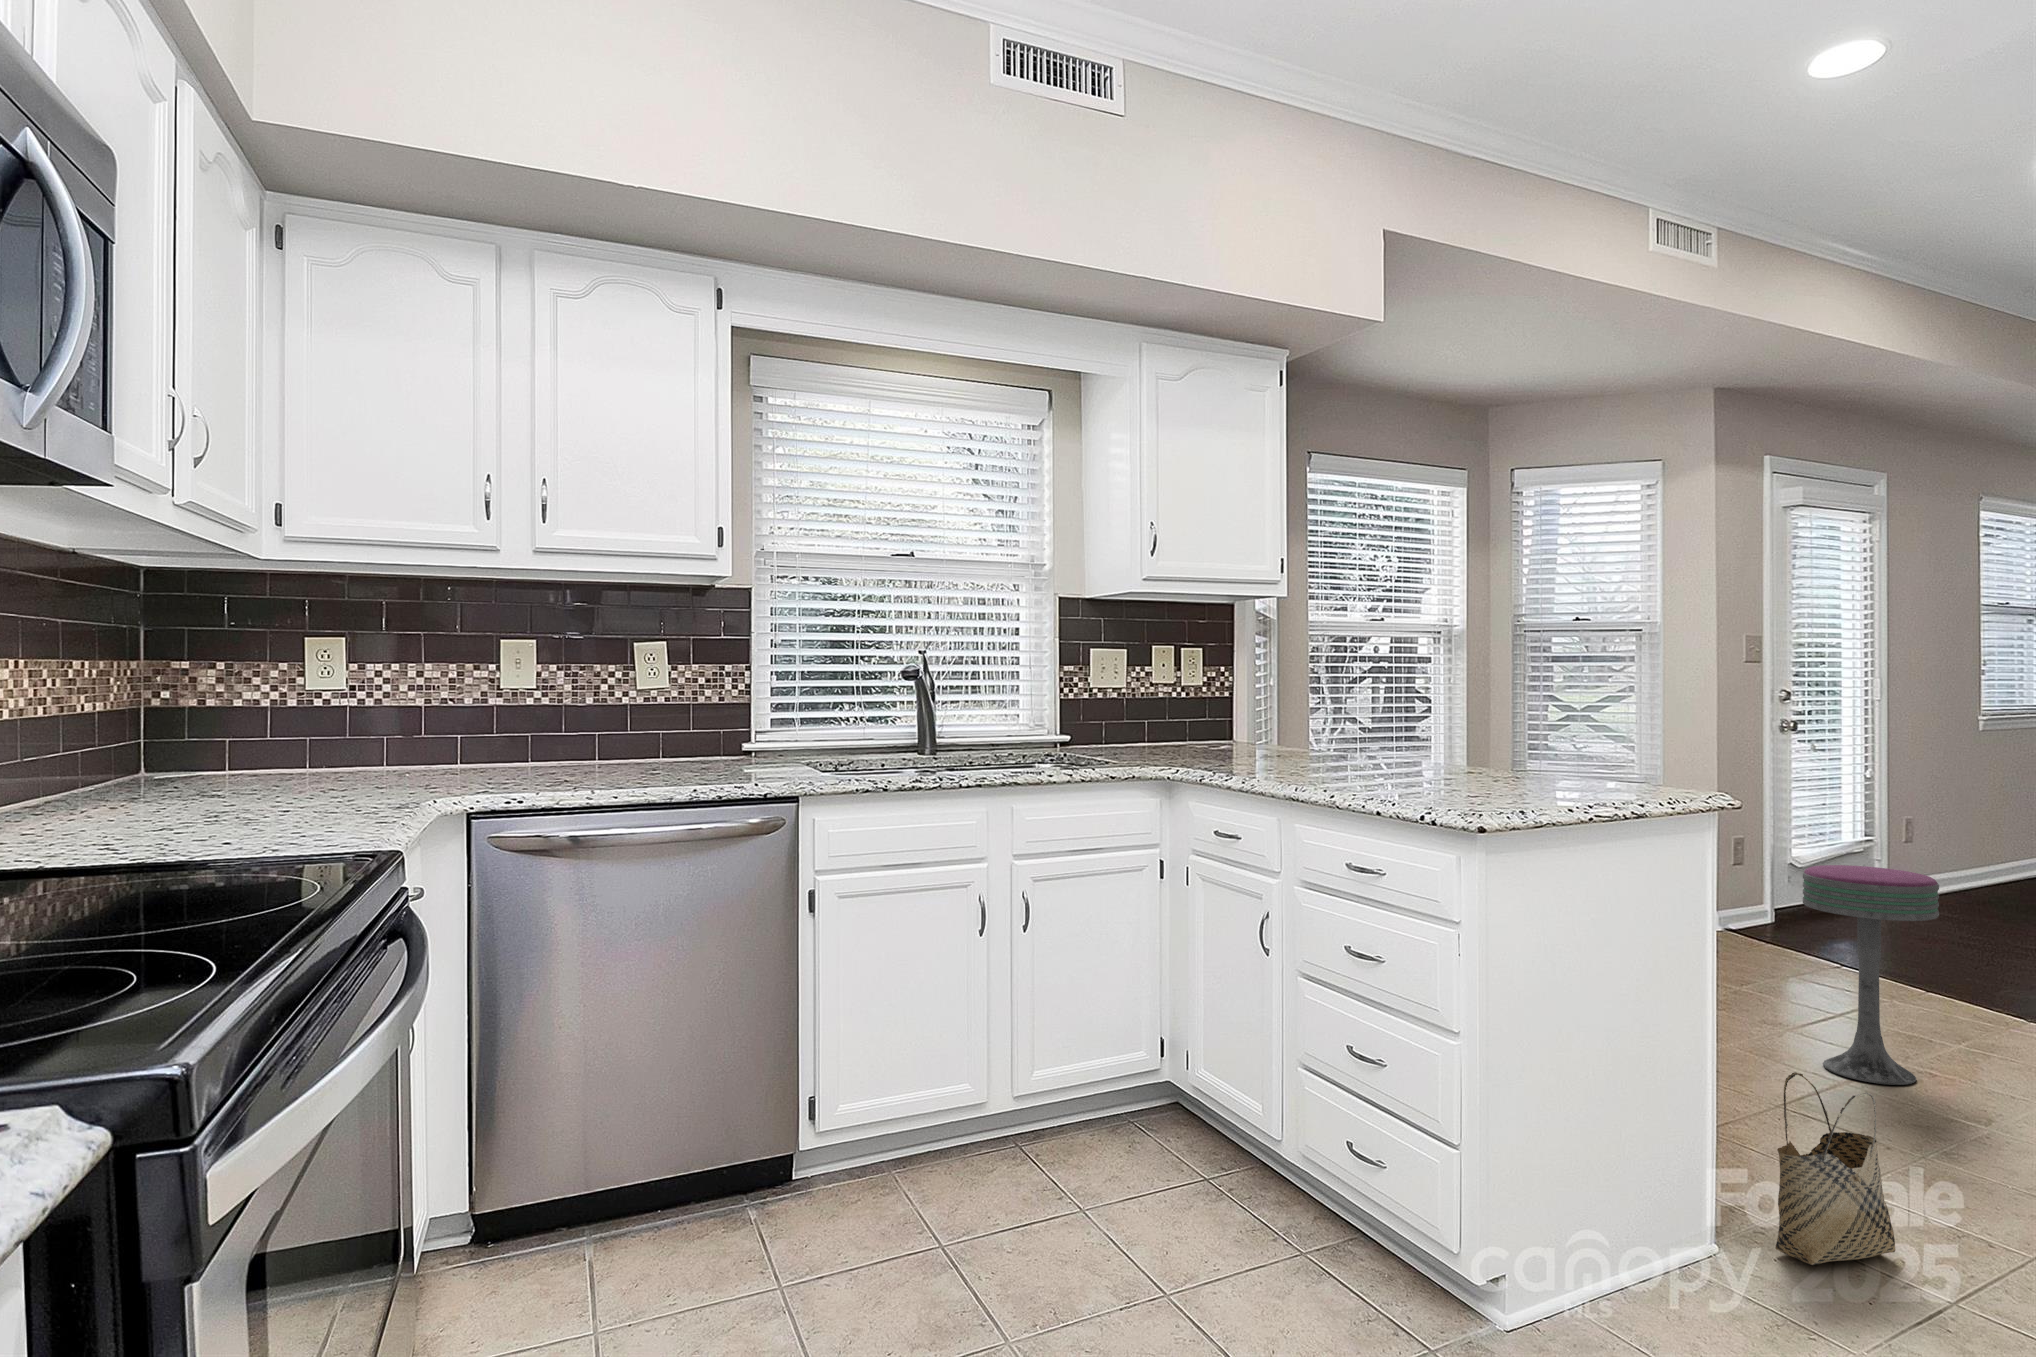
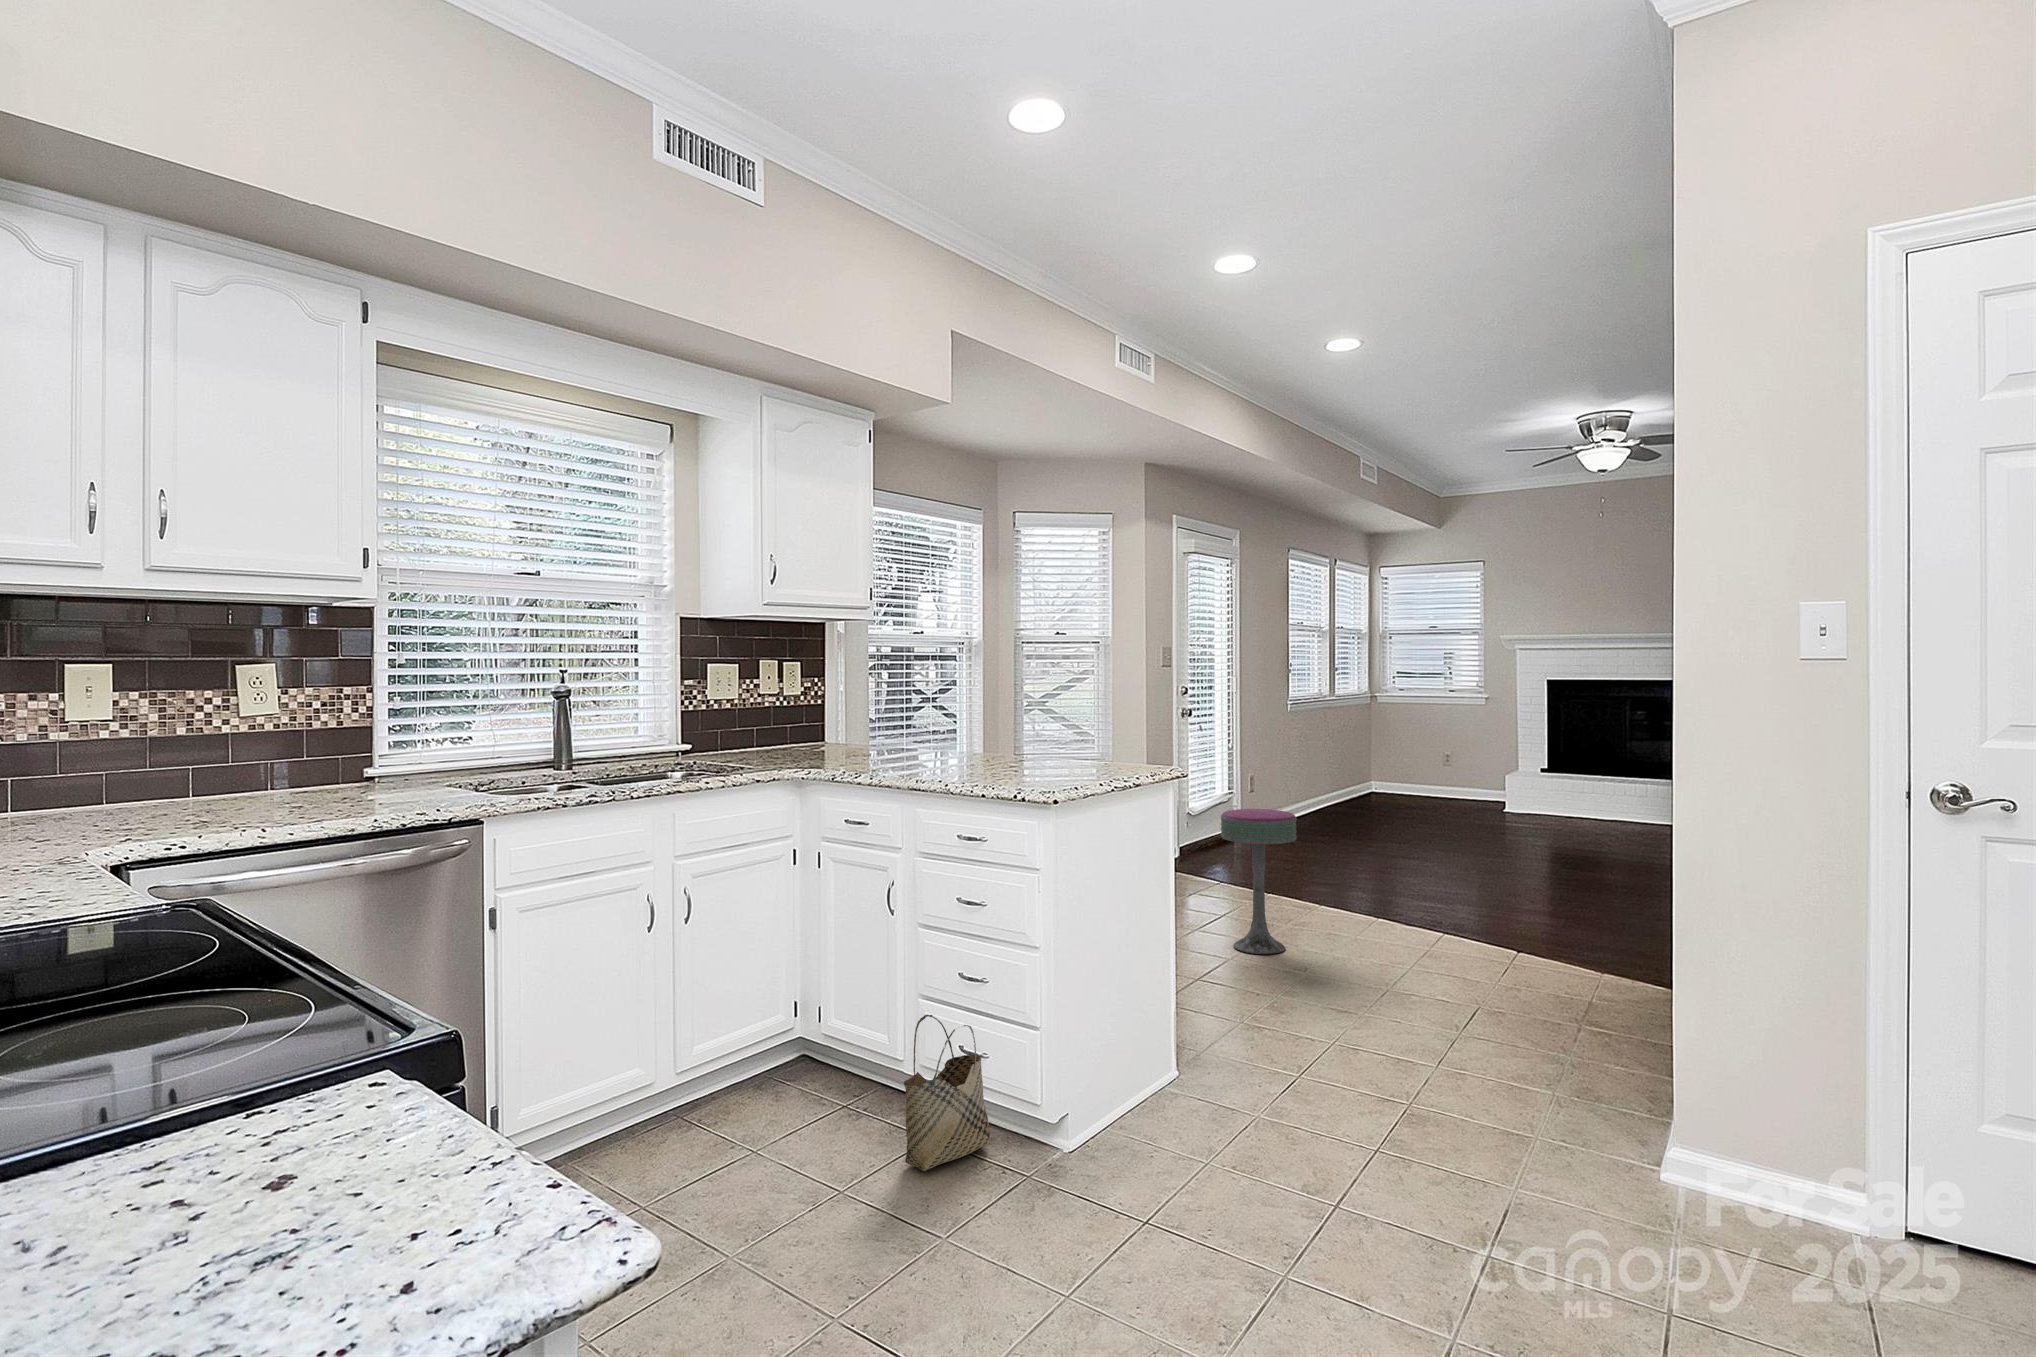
woven basket: present [1776,1072,1896,1265] -> present [904,1015,990,1171]

